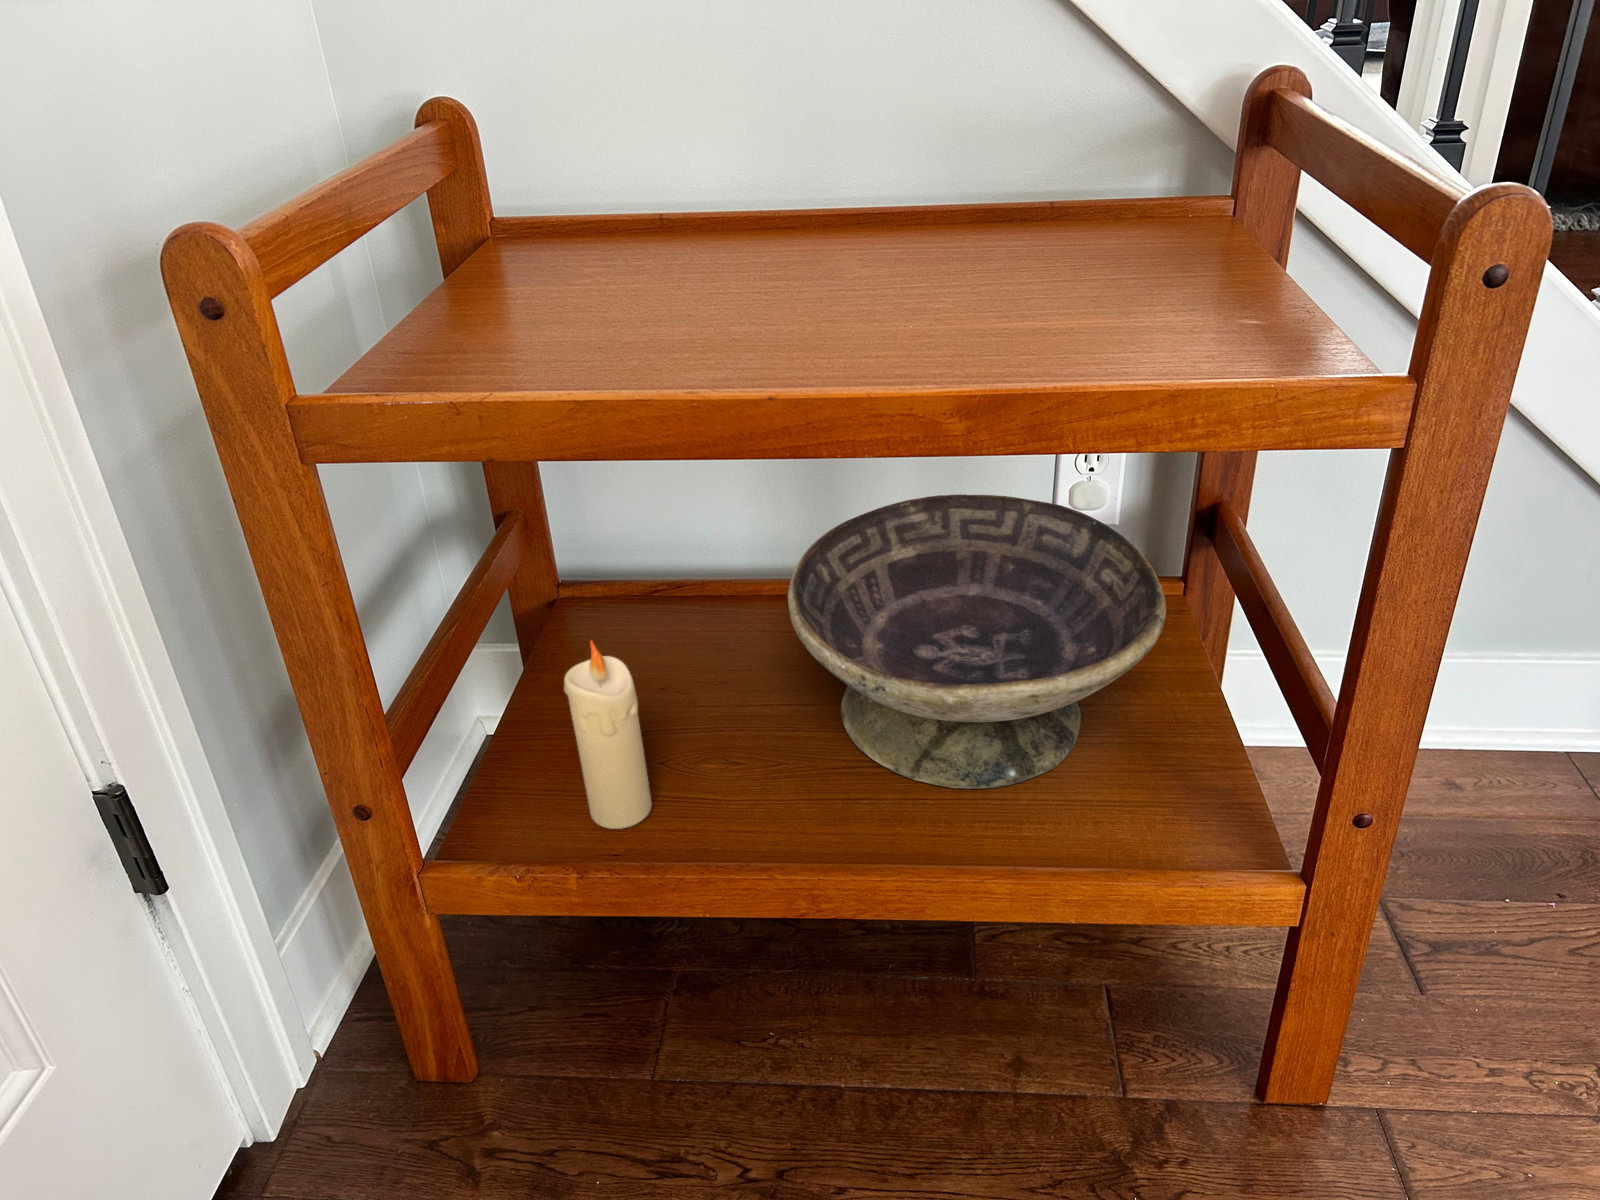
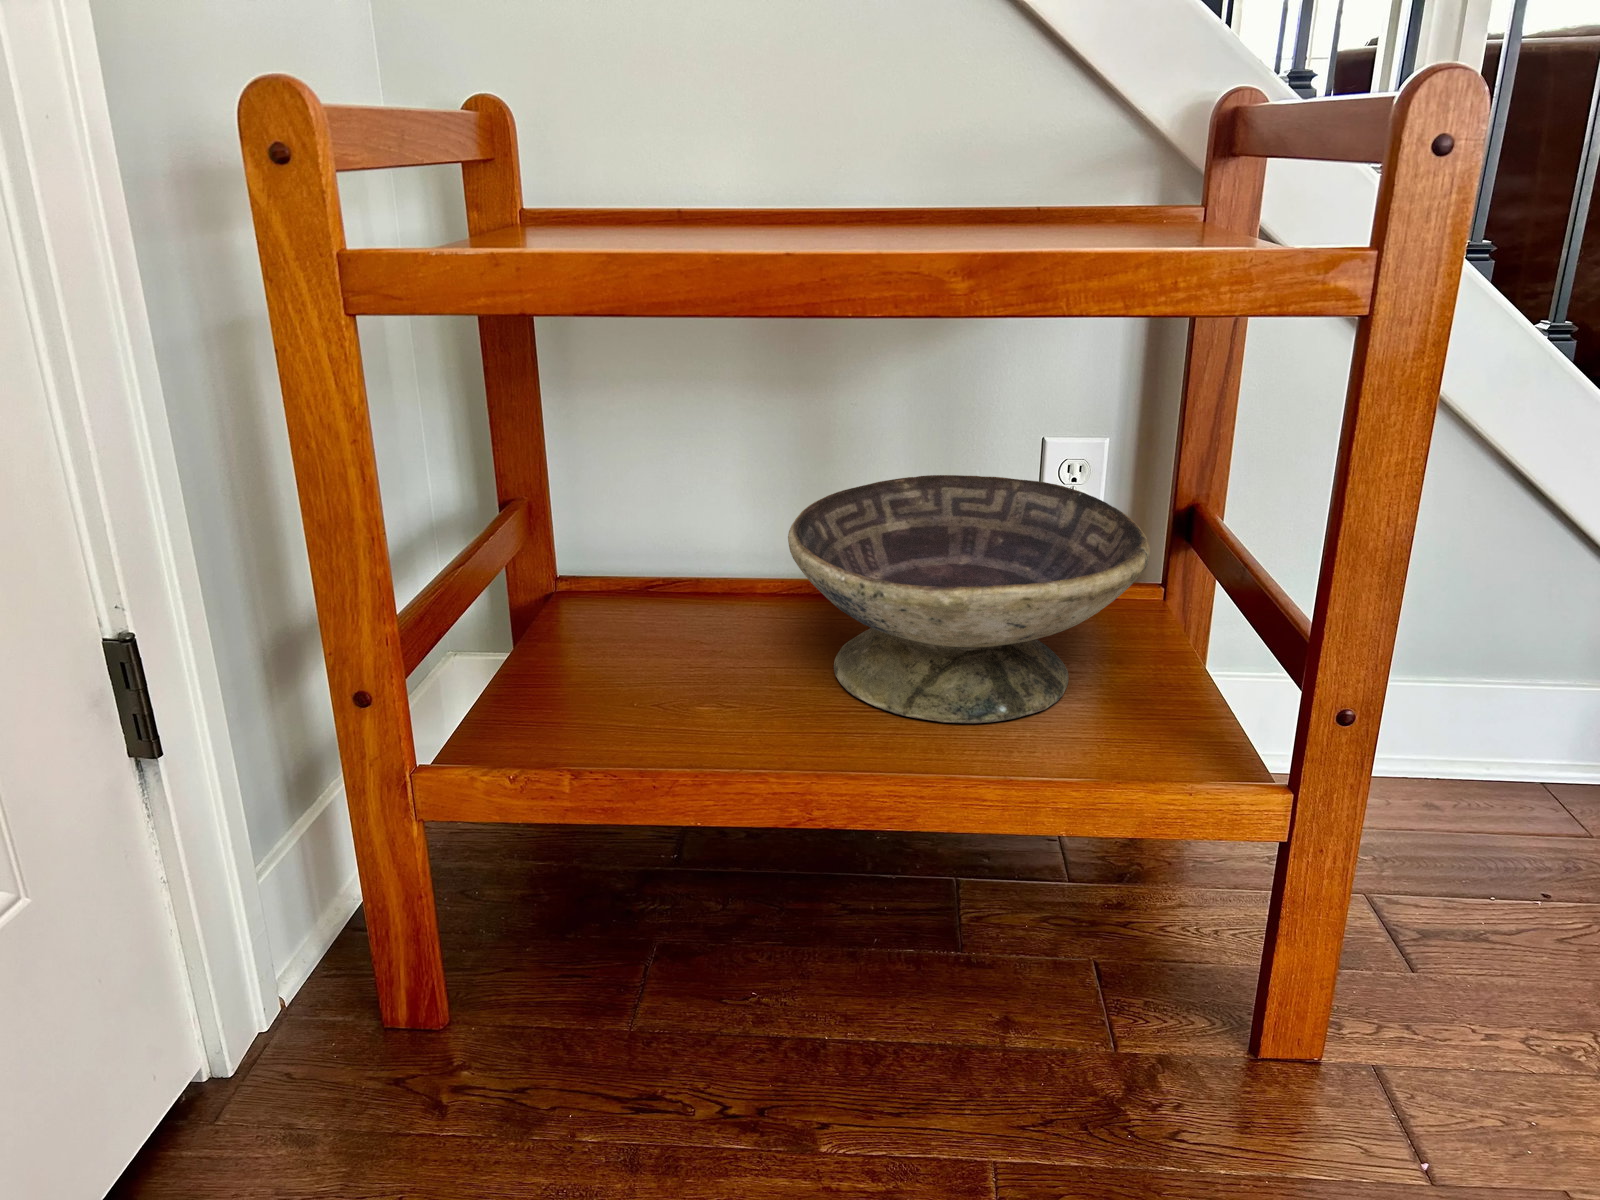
candle: present [564,641,652,829] -> none [570,543,646,746]

